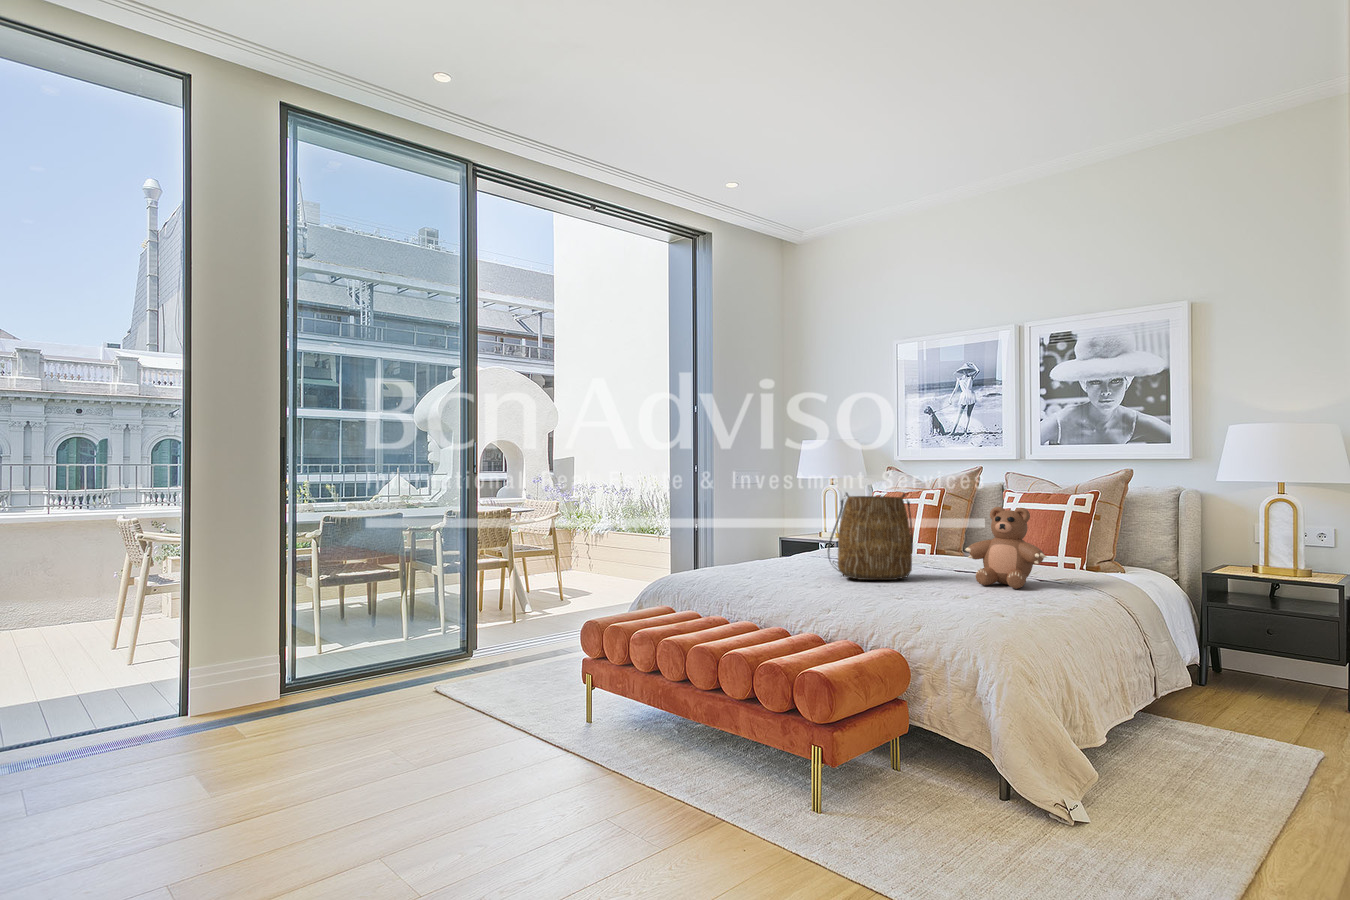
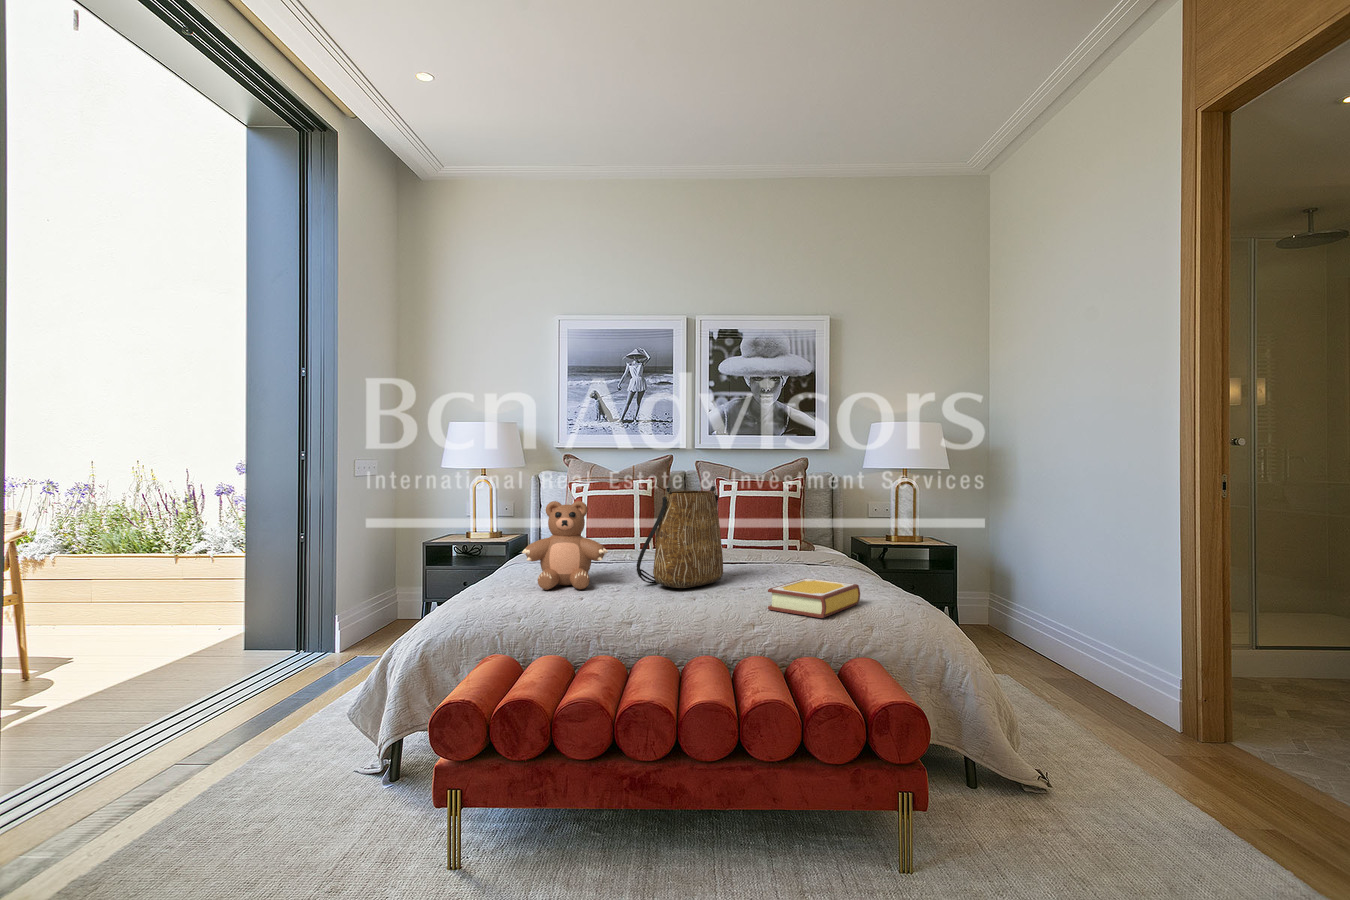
teddy bear: present [965,507,1046,589] -> present [522,501,608,590]
book: none [878,580,972,608] -> present [768,578,860,618]

